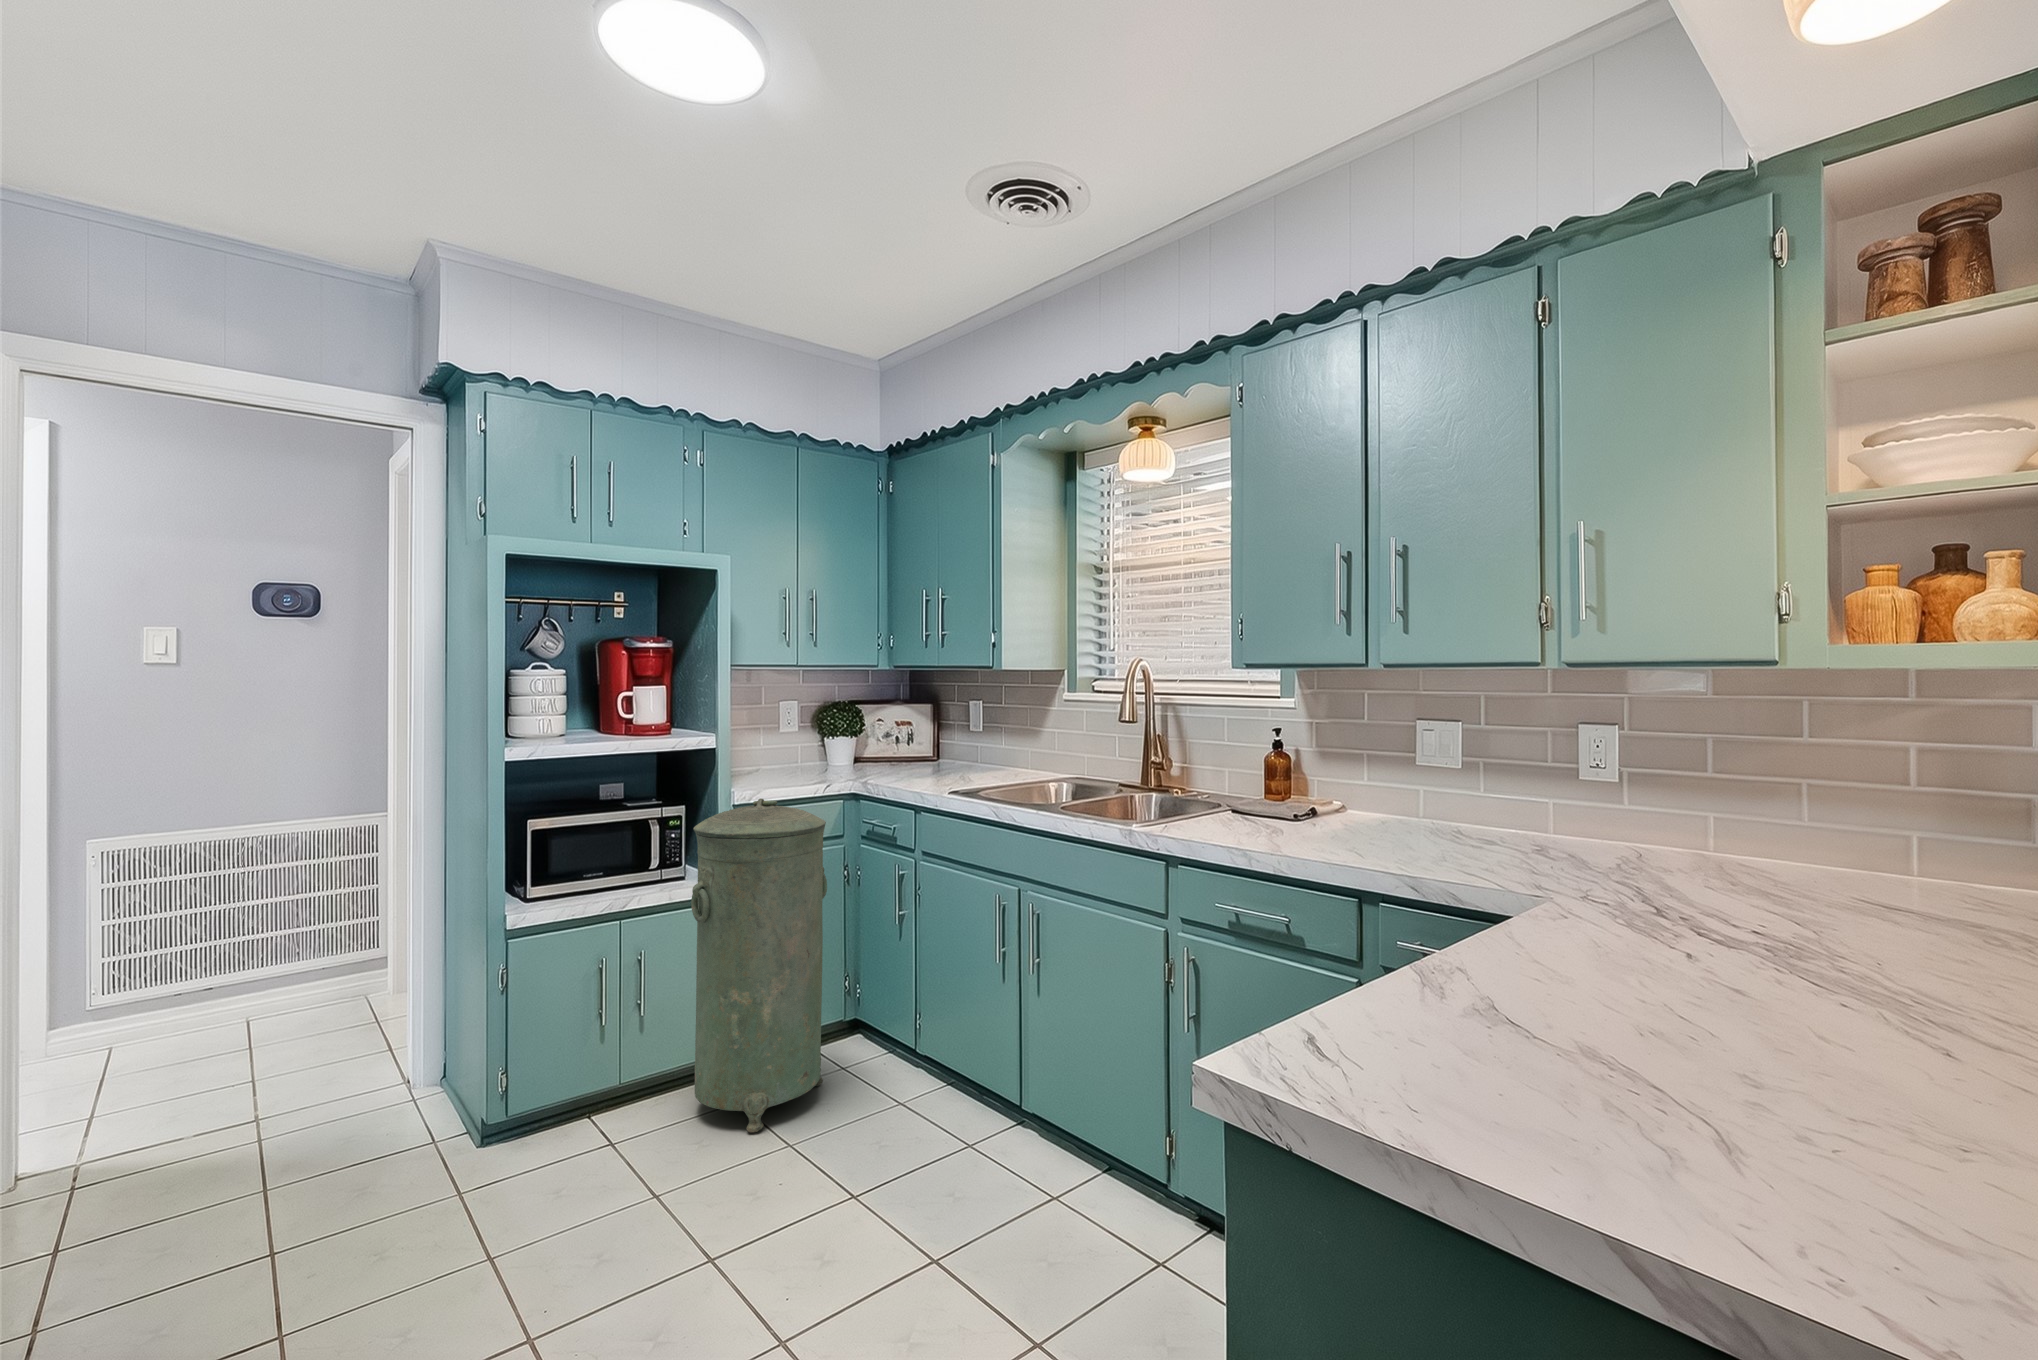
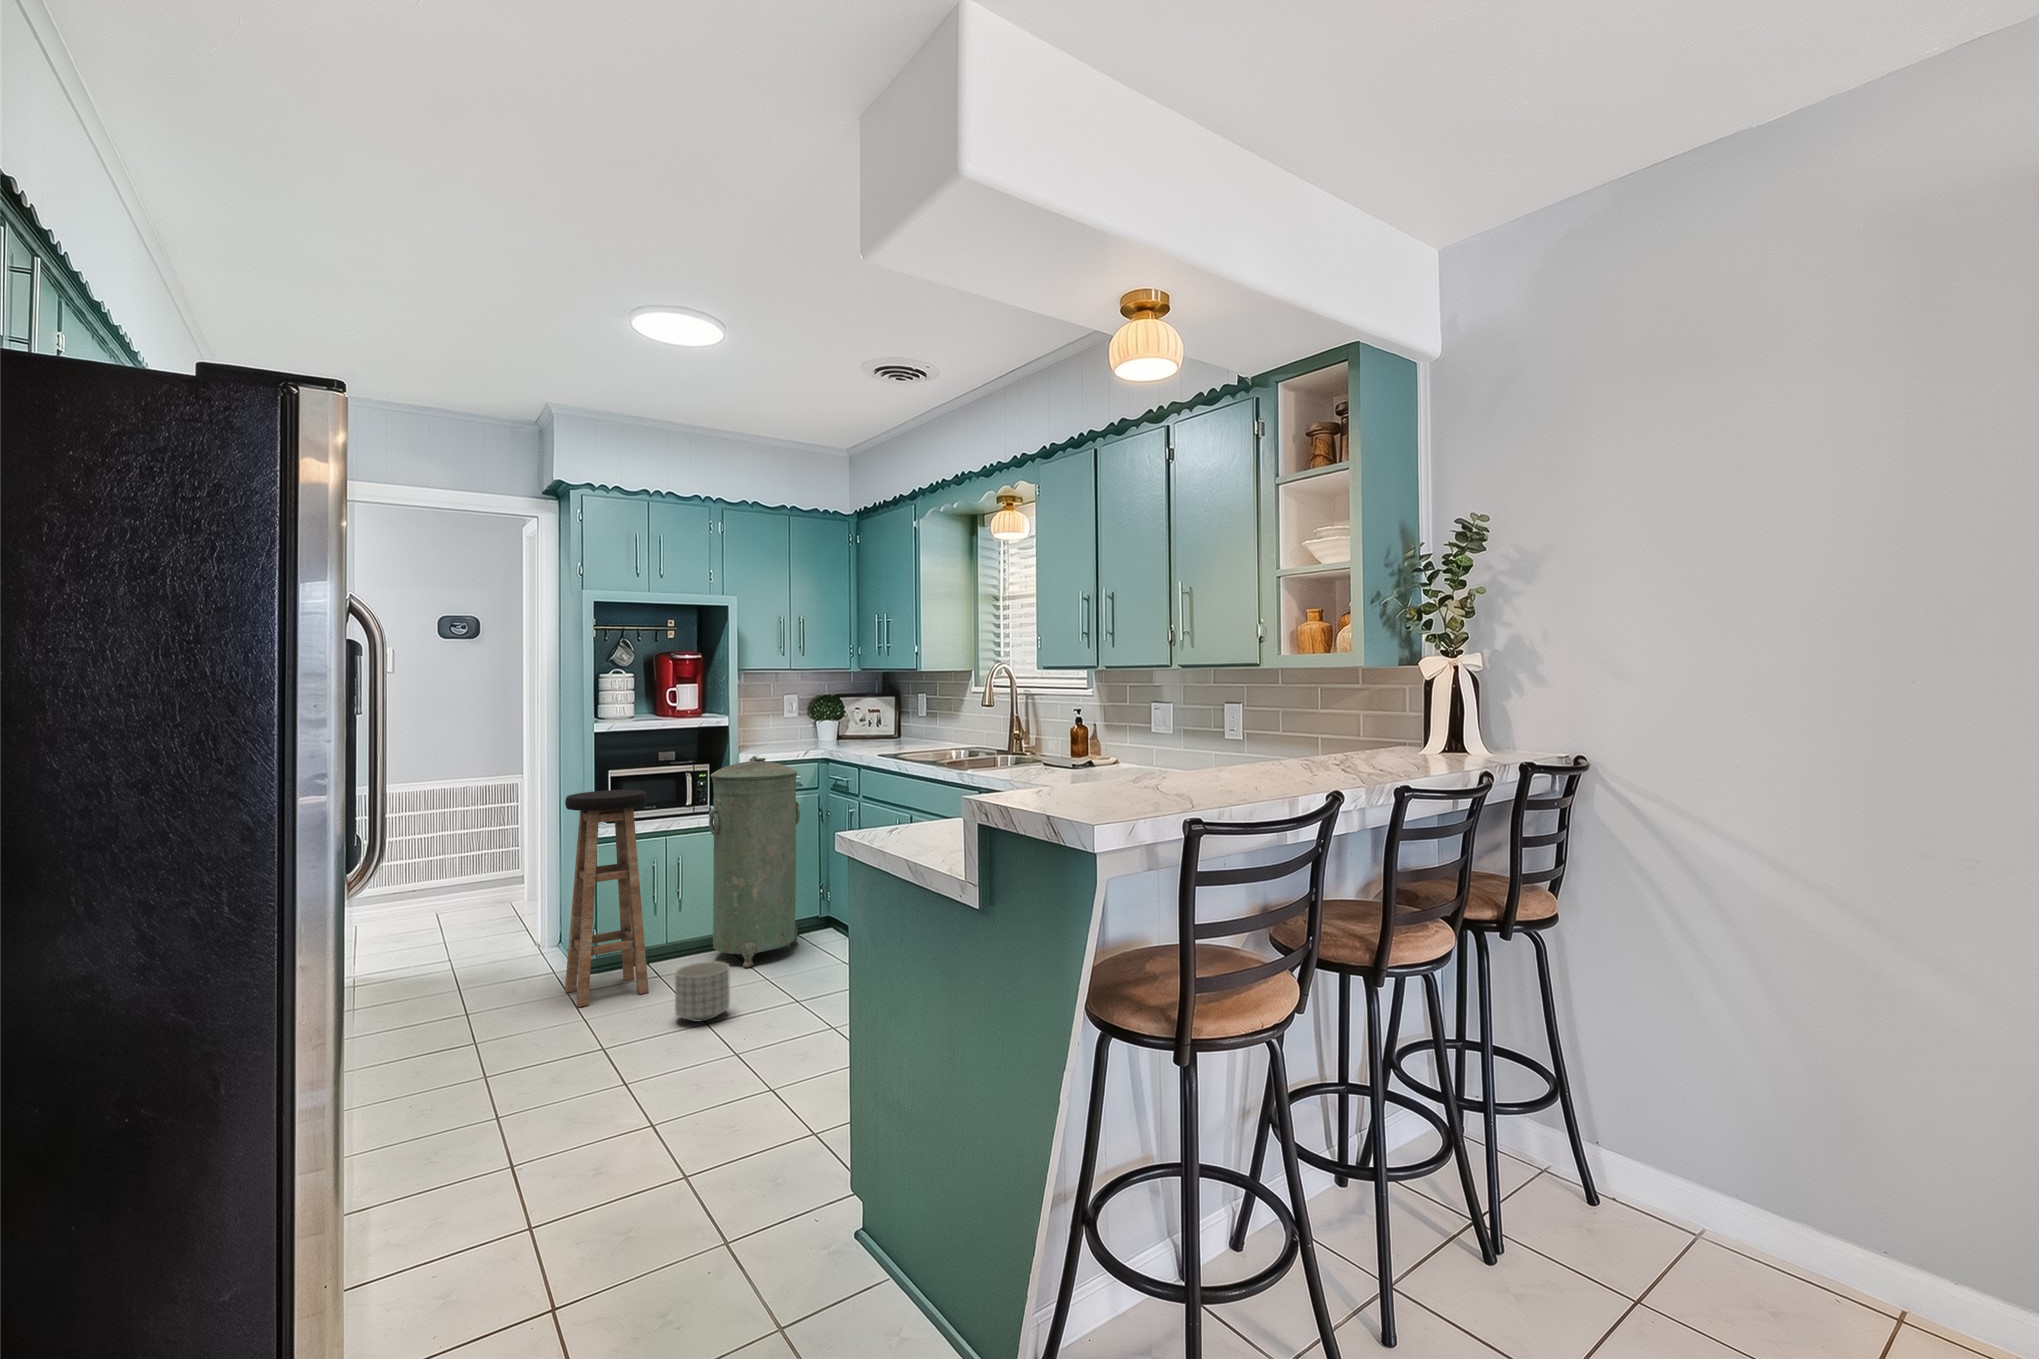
bar stool: none [454,858,600,1240] -> present [565,790,649,1007]
planter: none [657,1157,751,1275] -> present [675,961,730,1022]

